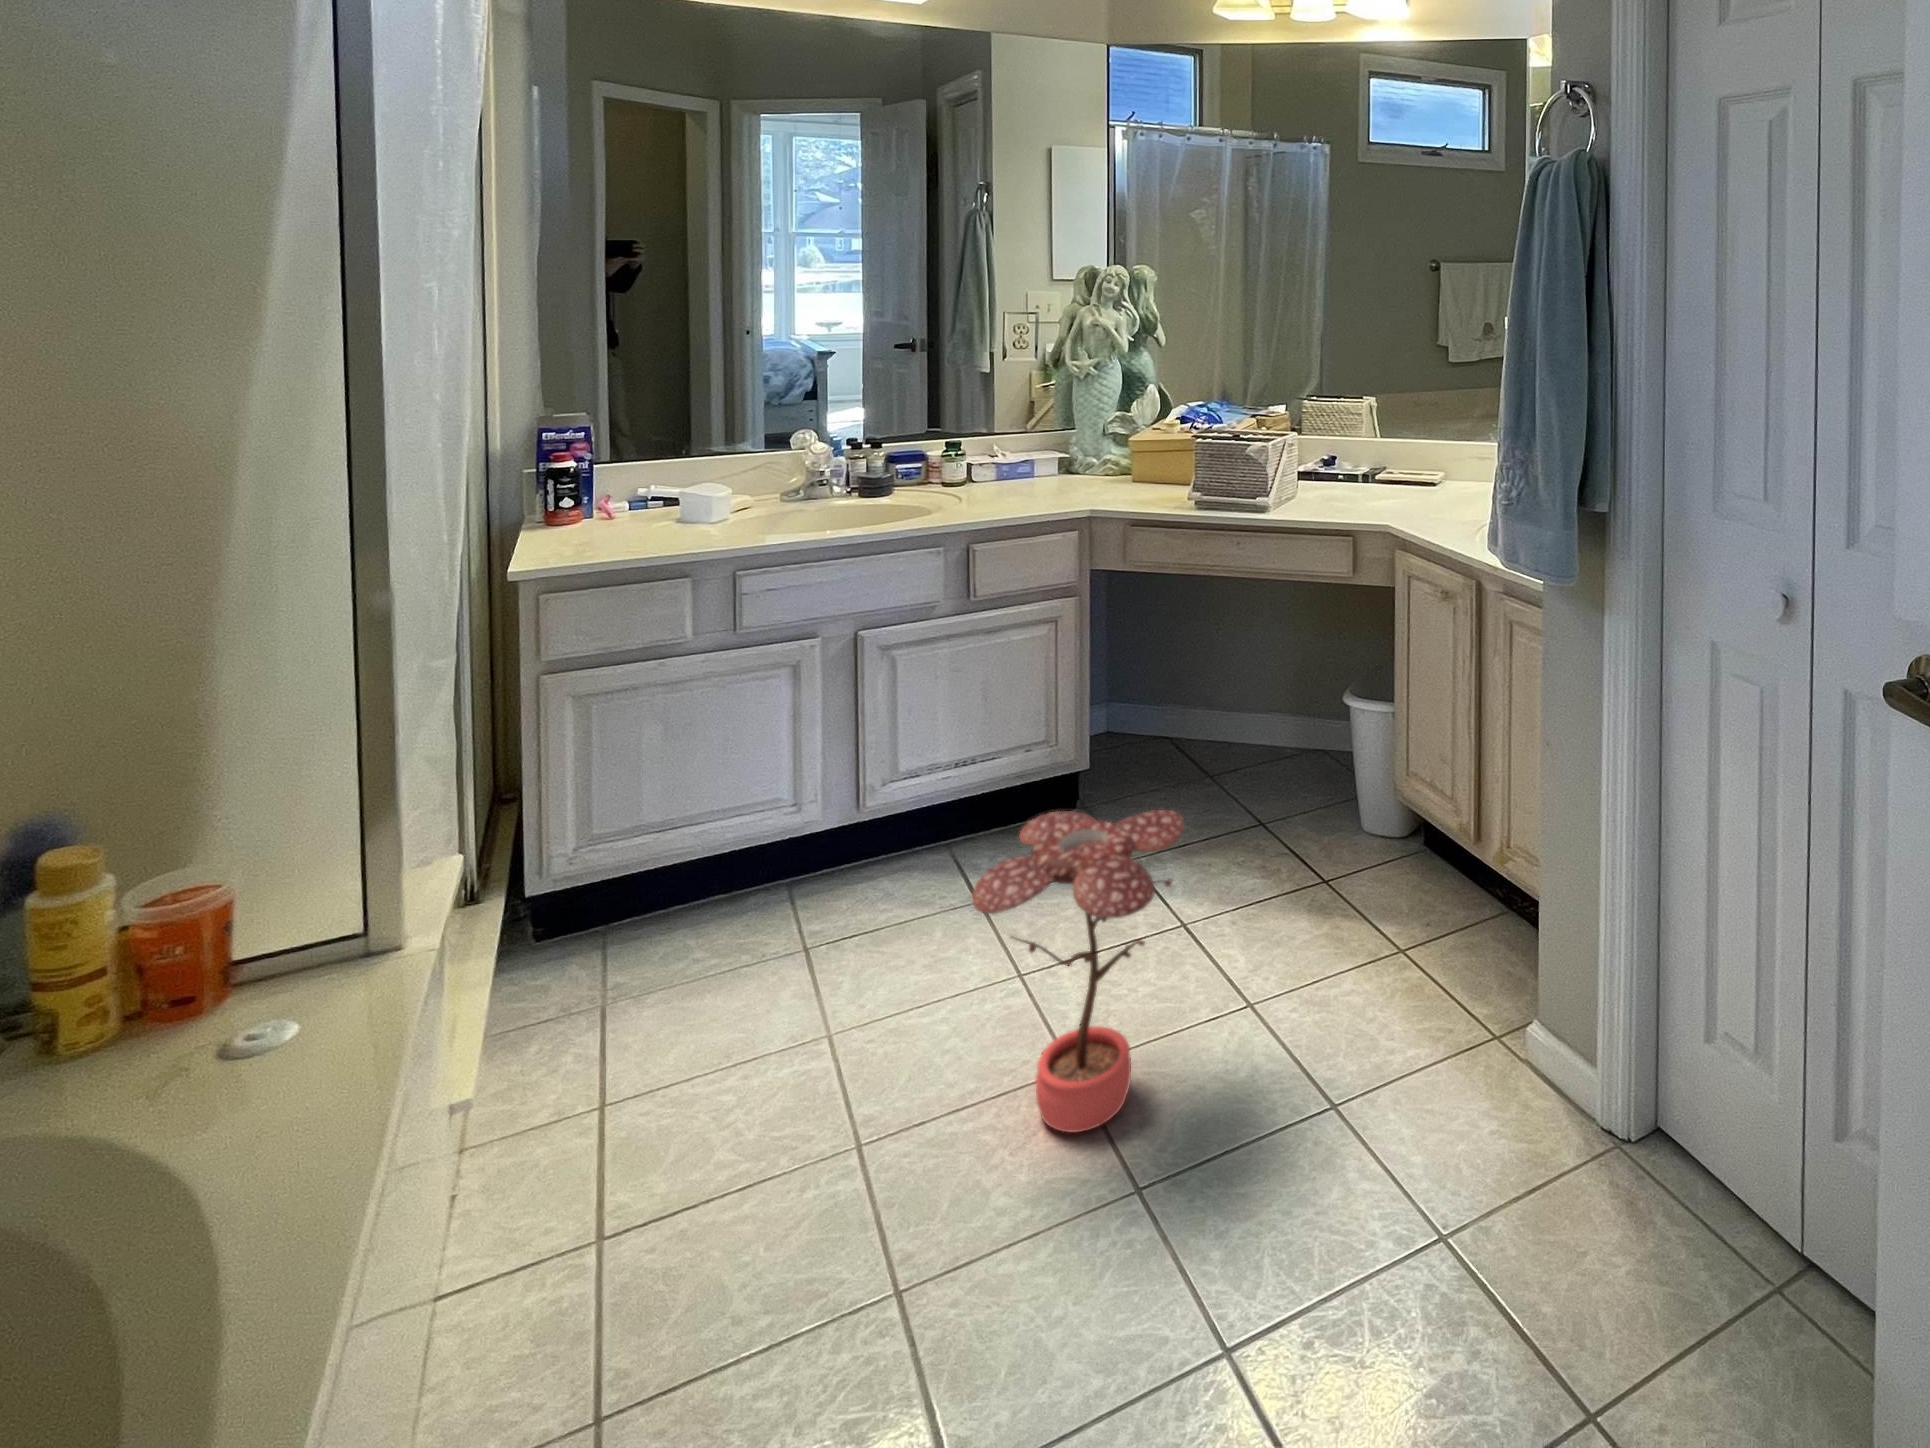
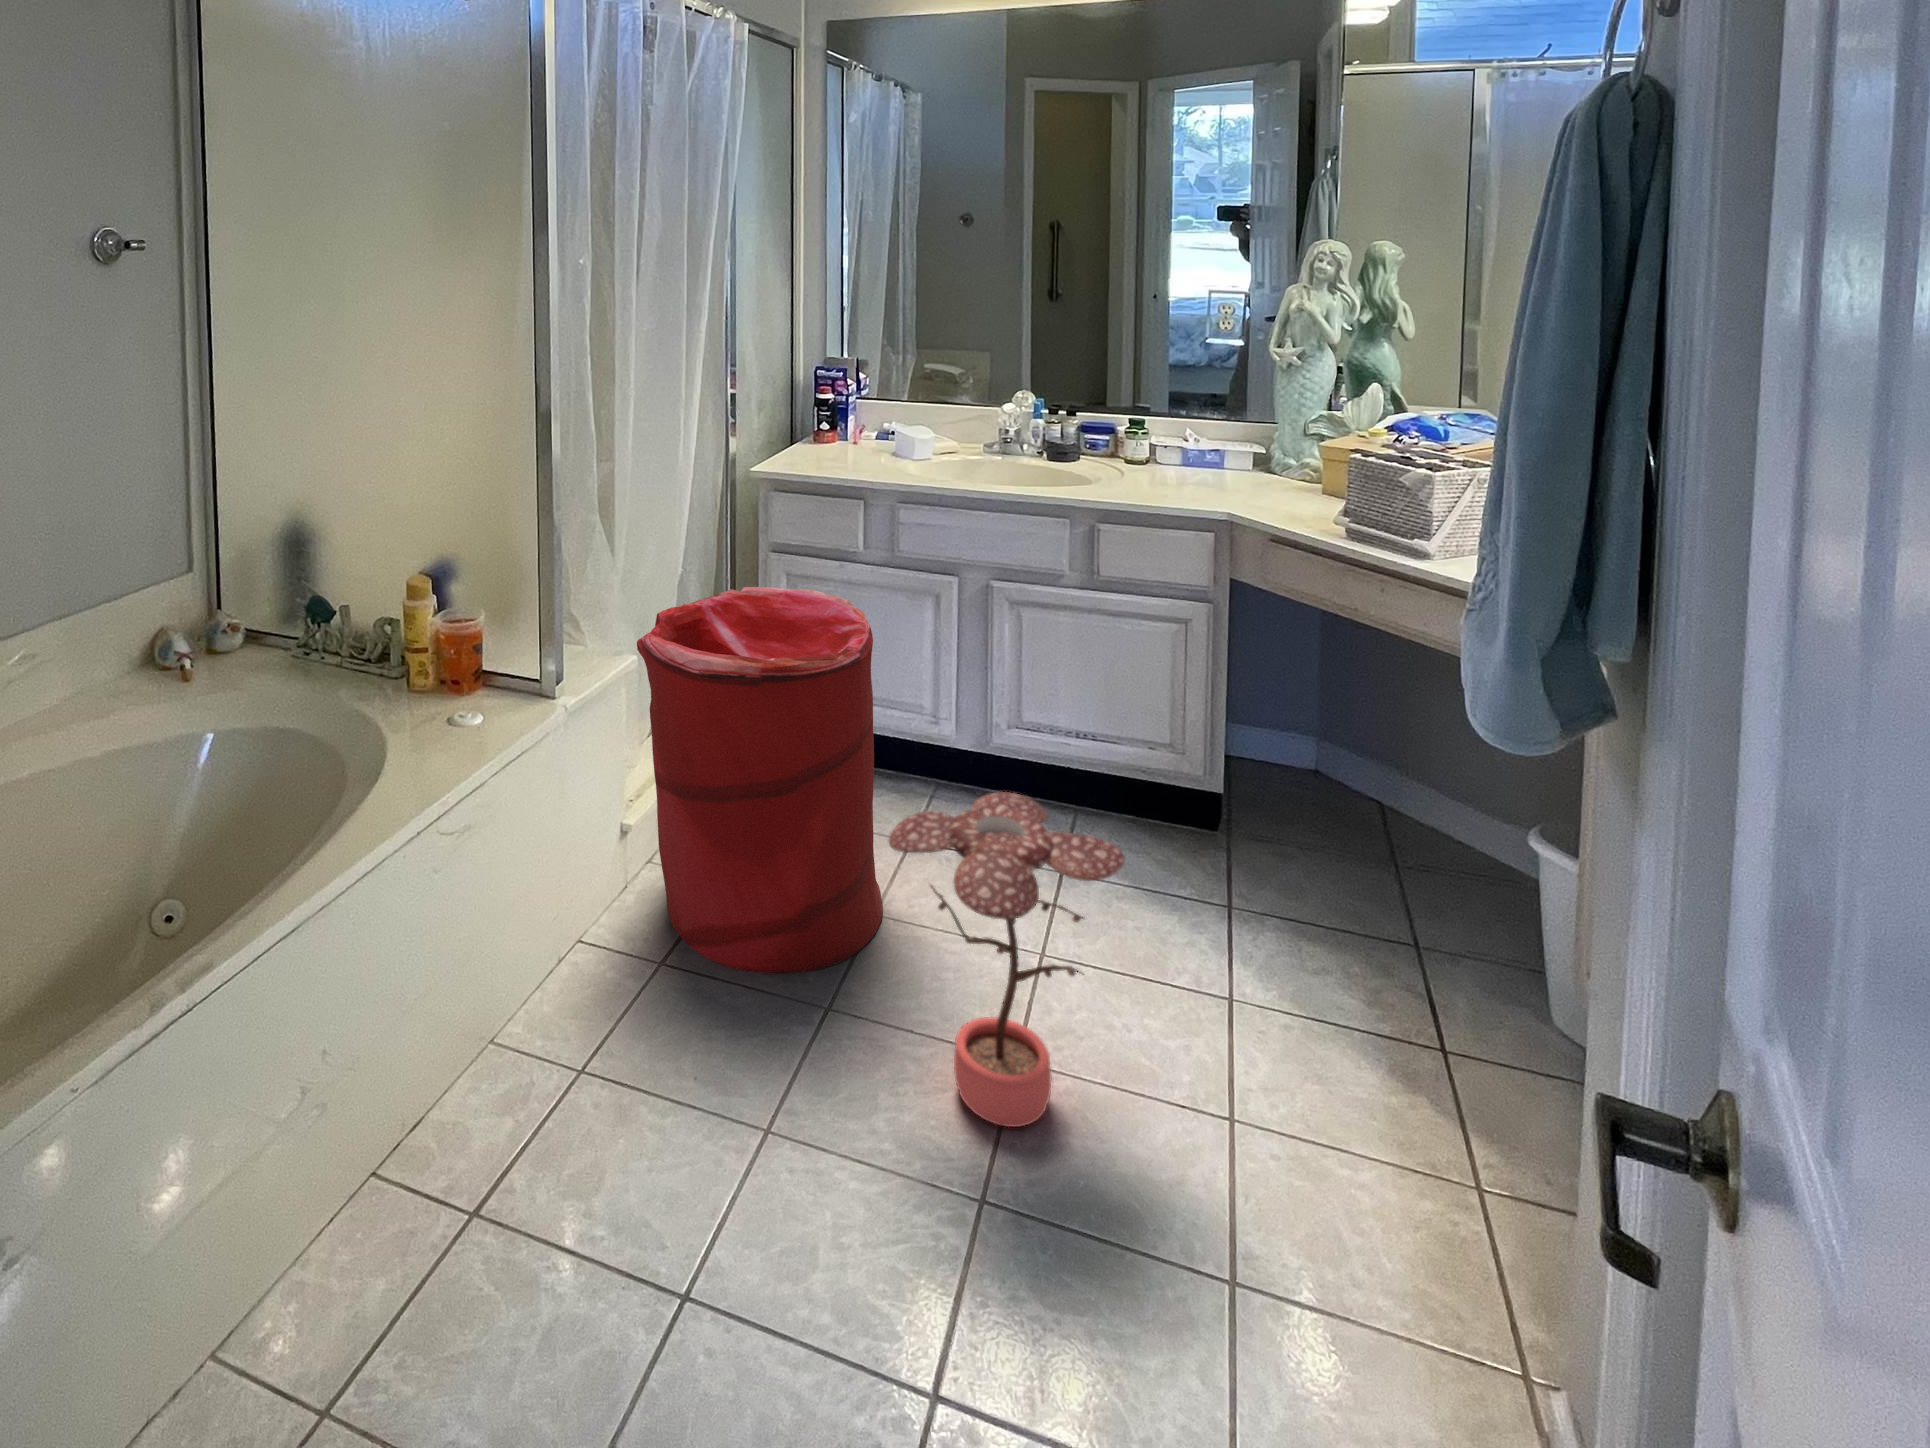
laundry hamper: none [476,697,847,1228] -> present [637,587,883,974]

